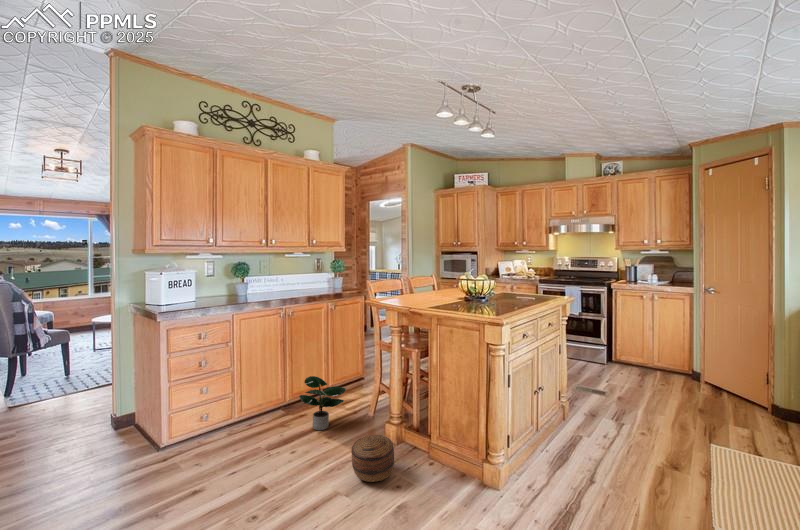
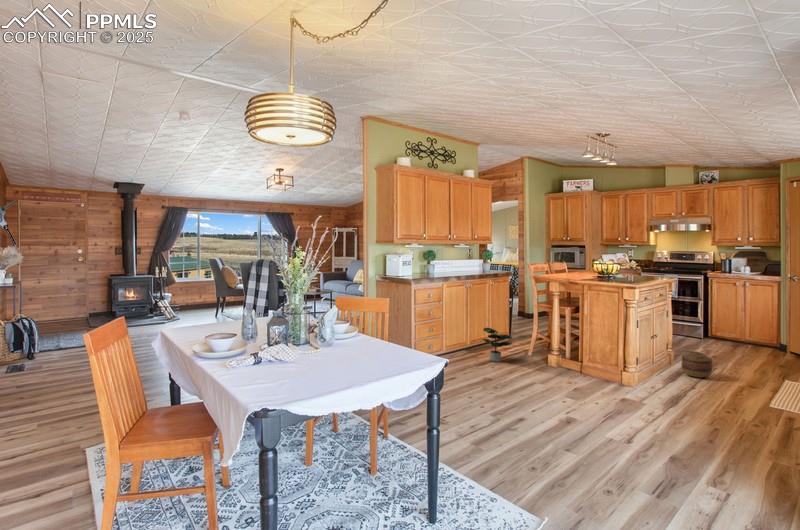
basket: present [351,435,394,482] -> present [682,352,712,378]

